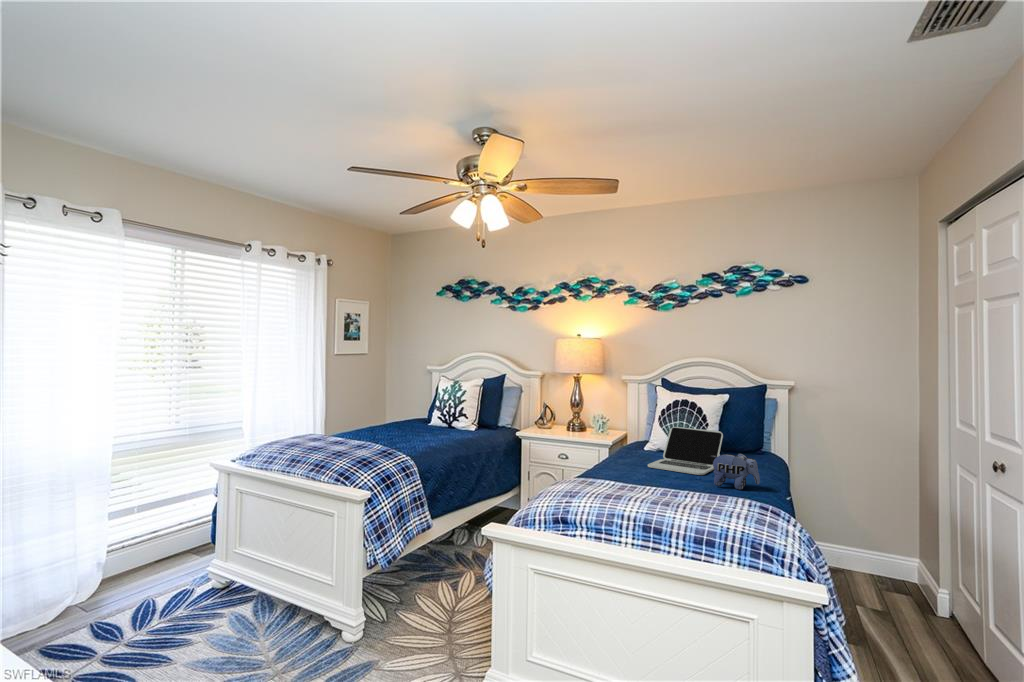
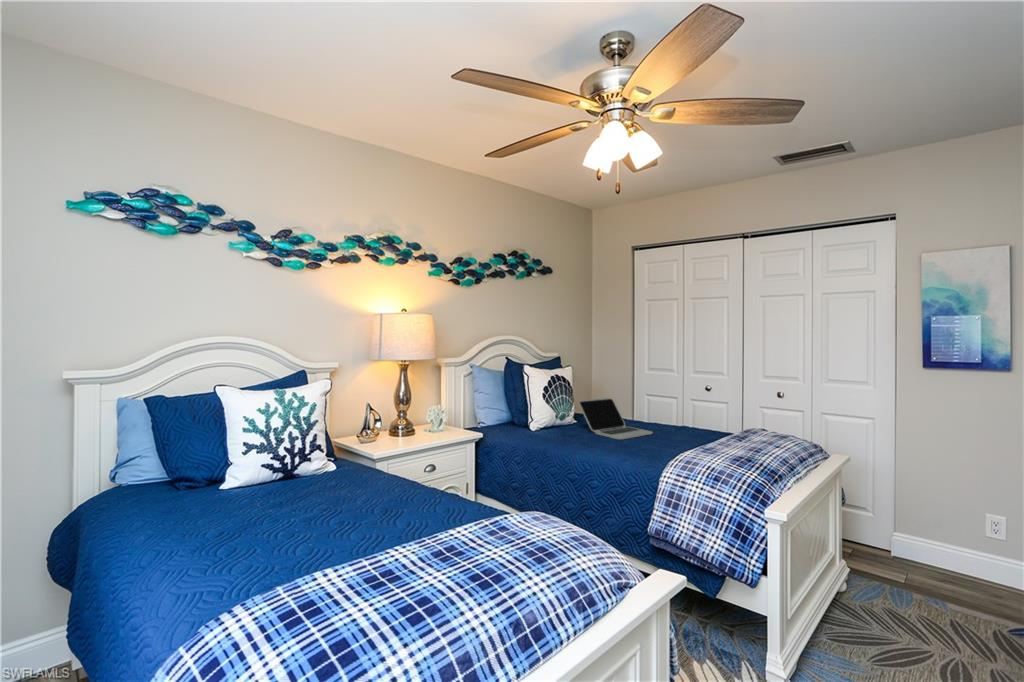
plush toy: present [711,453,760,490] -> none [678,407,703,436]

